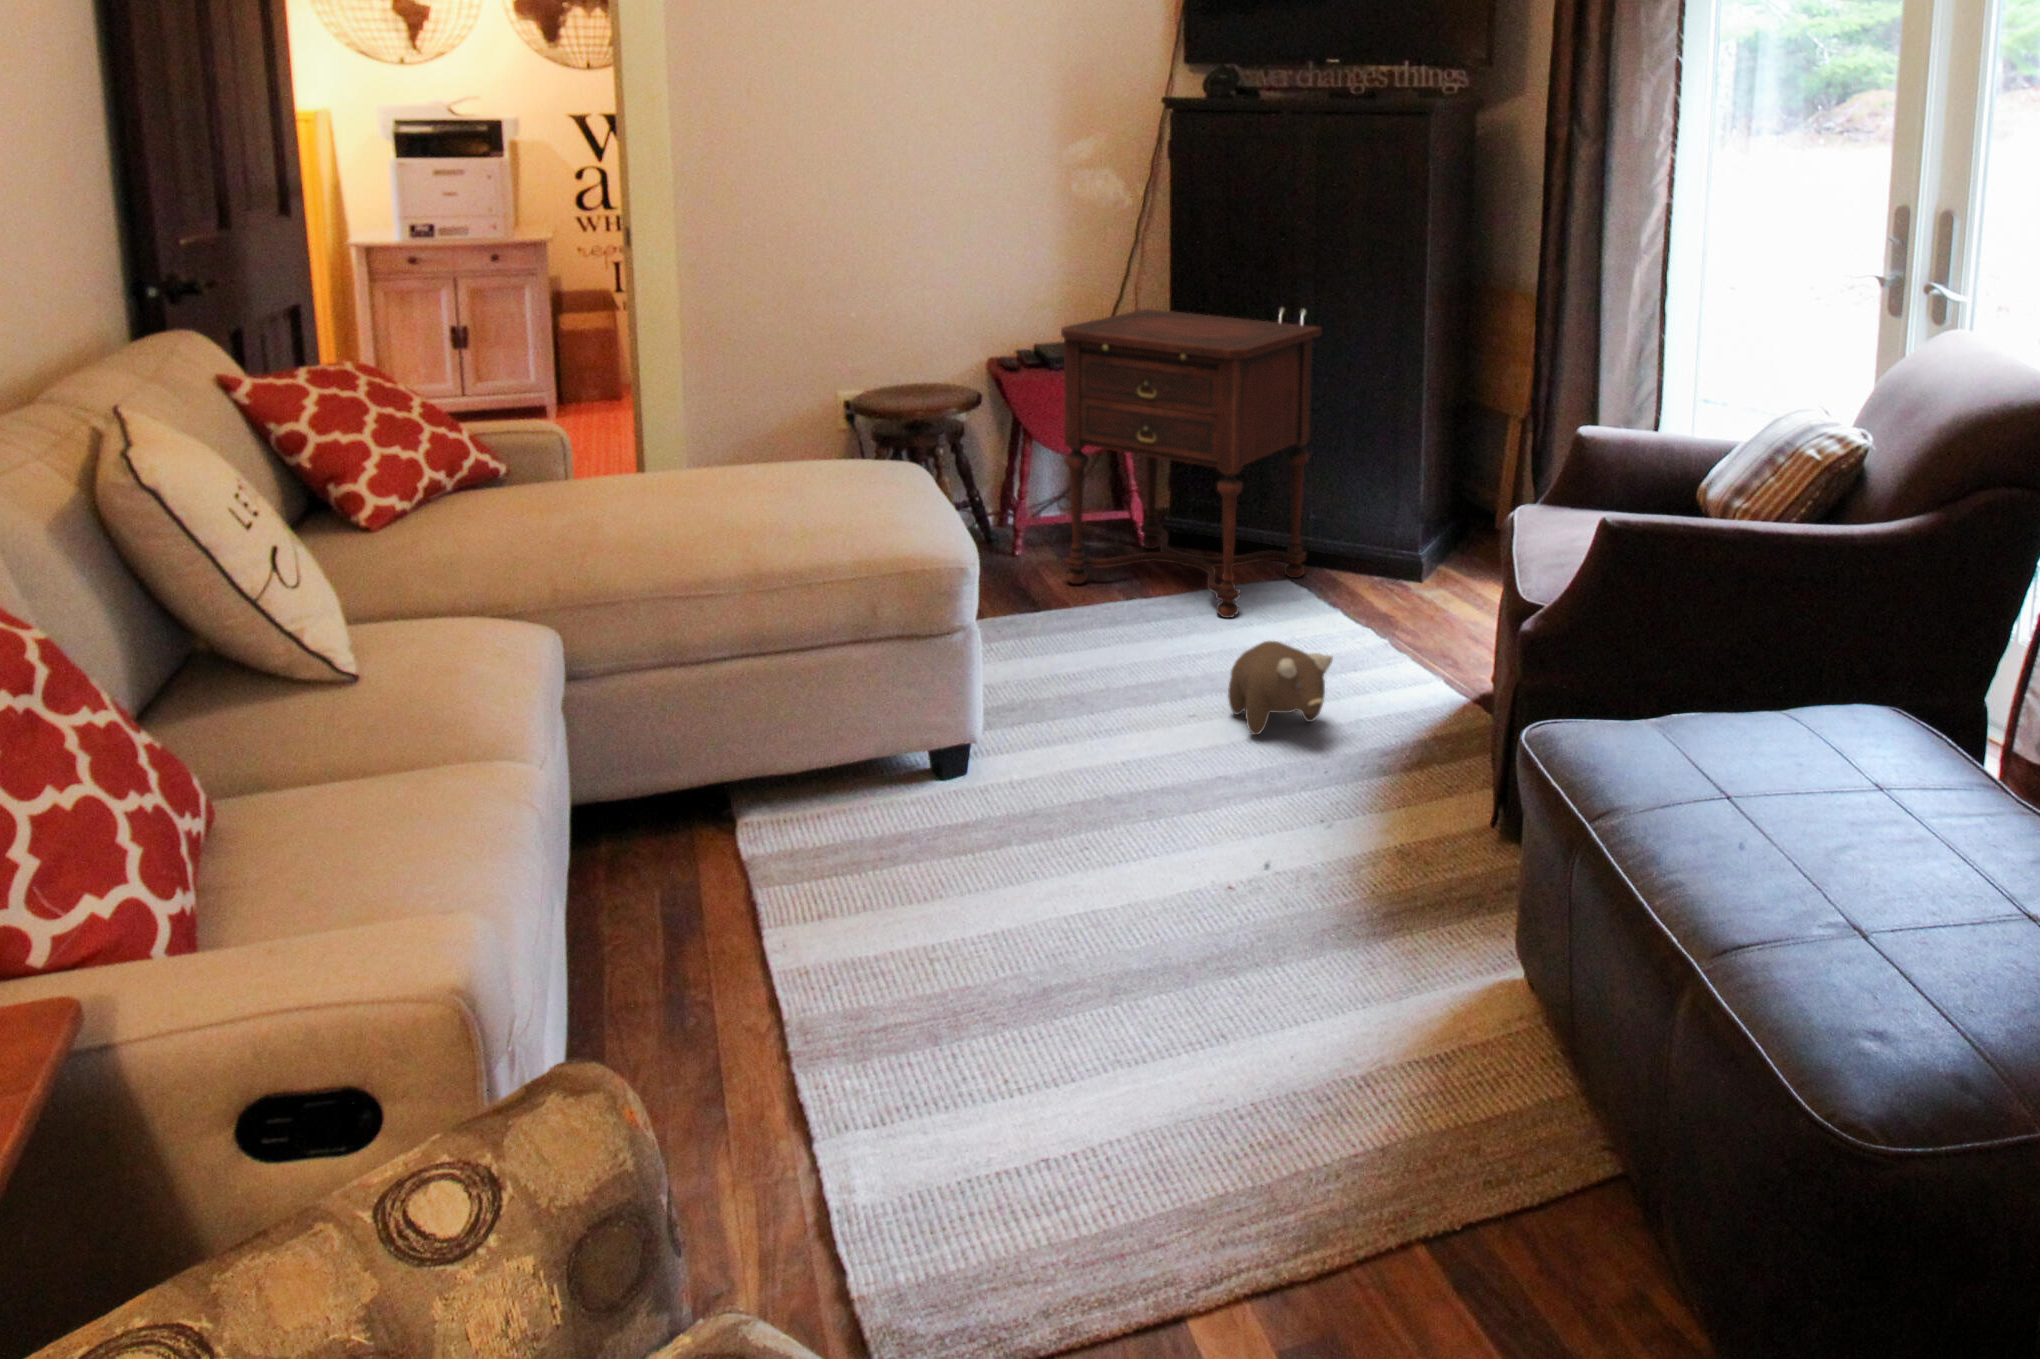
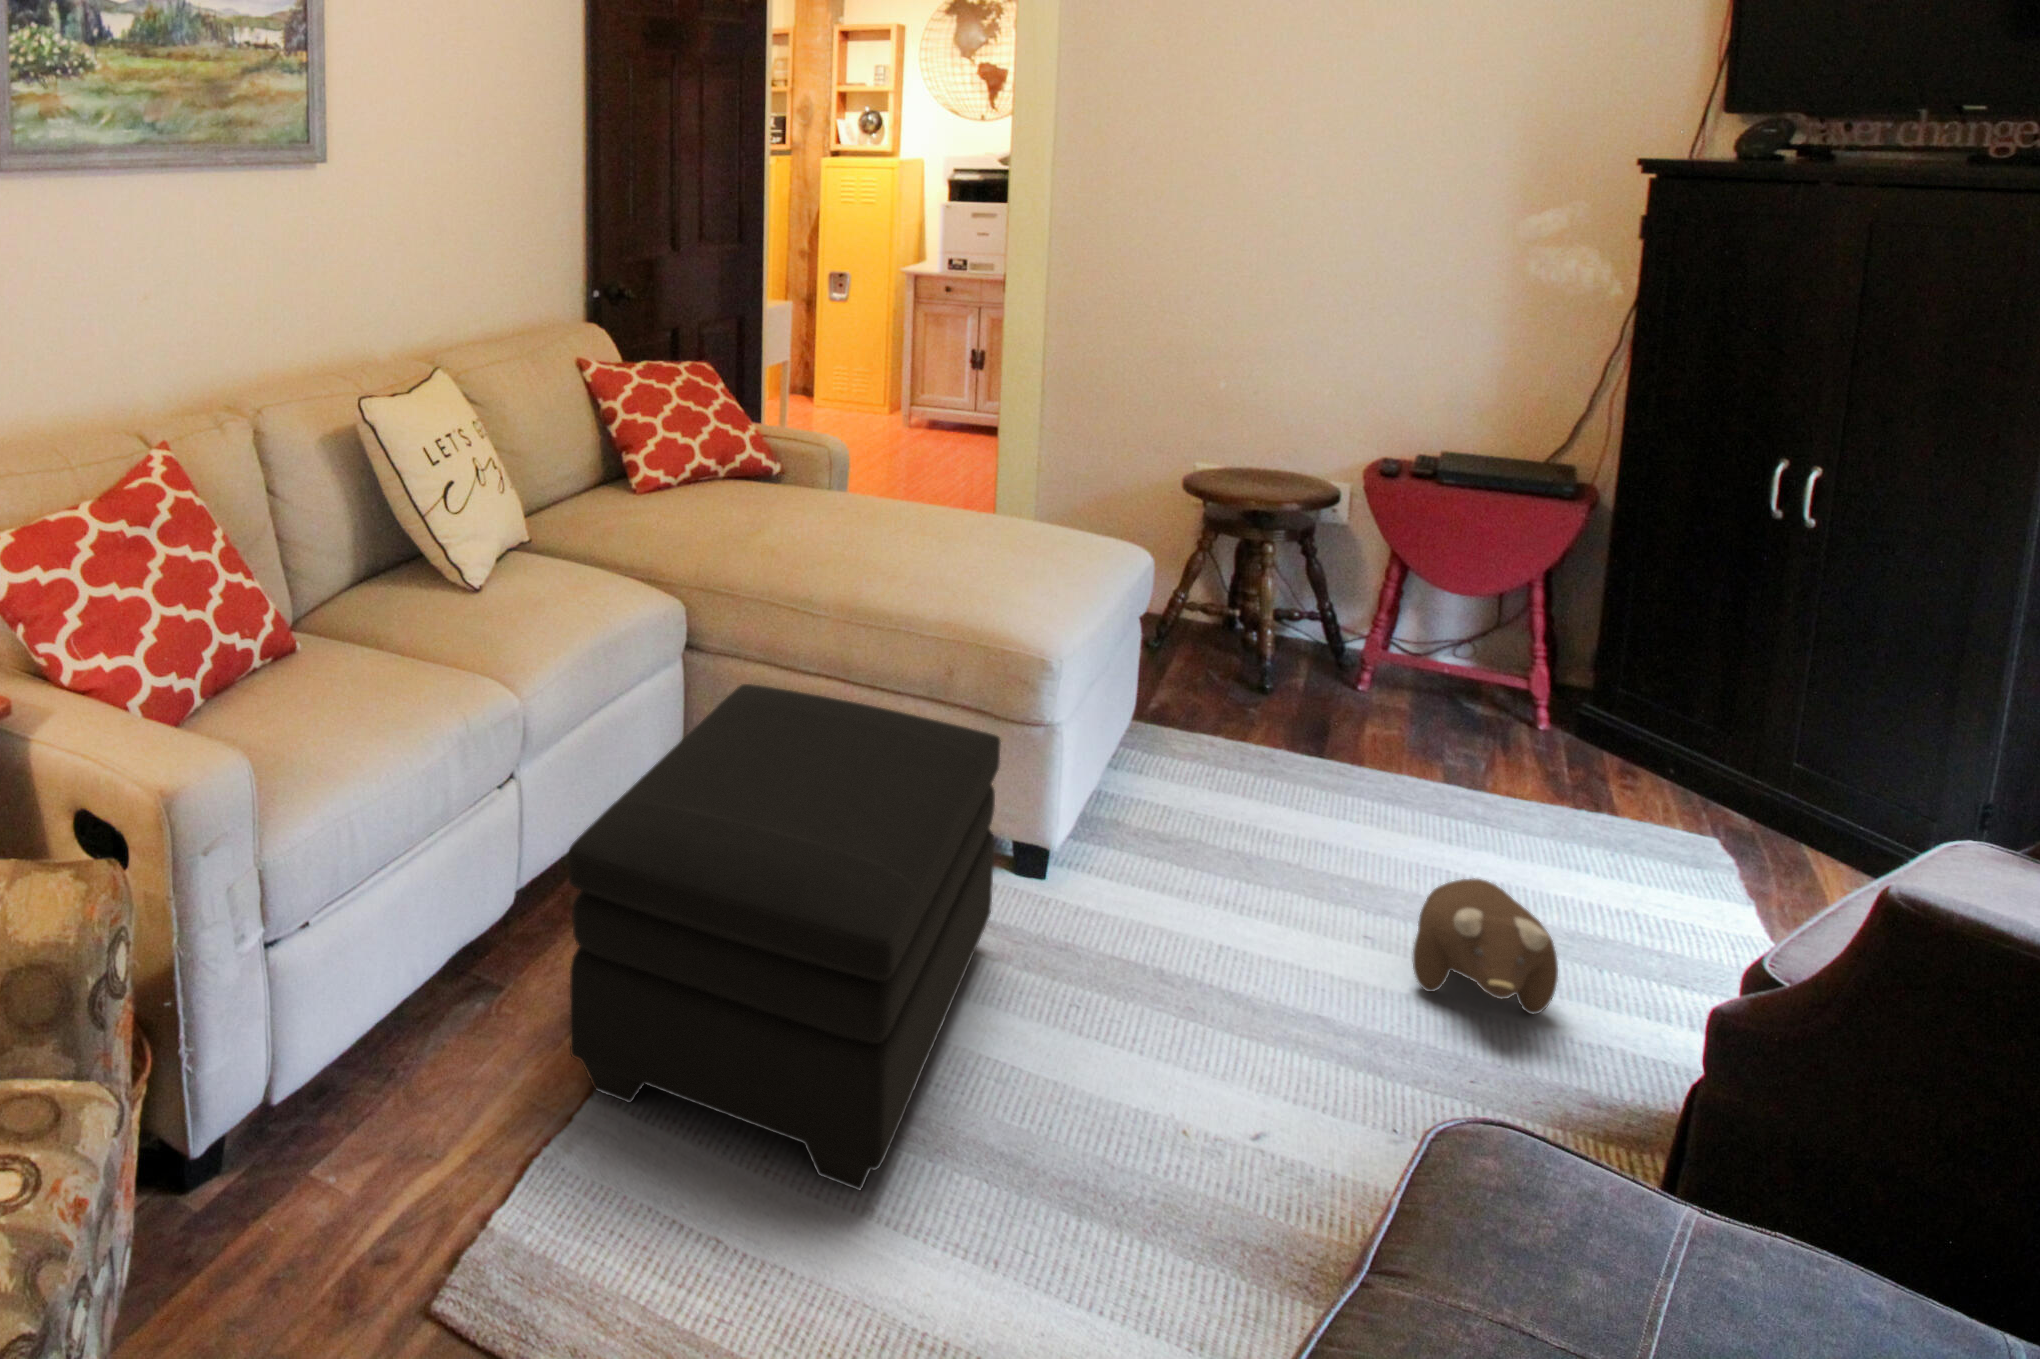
side table: present [1061,309,1321,618] -> none [1380,424,1835,846]
ottoman: none [712,644,1124,1139] -> present [569,684,1001,1190]

